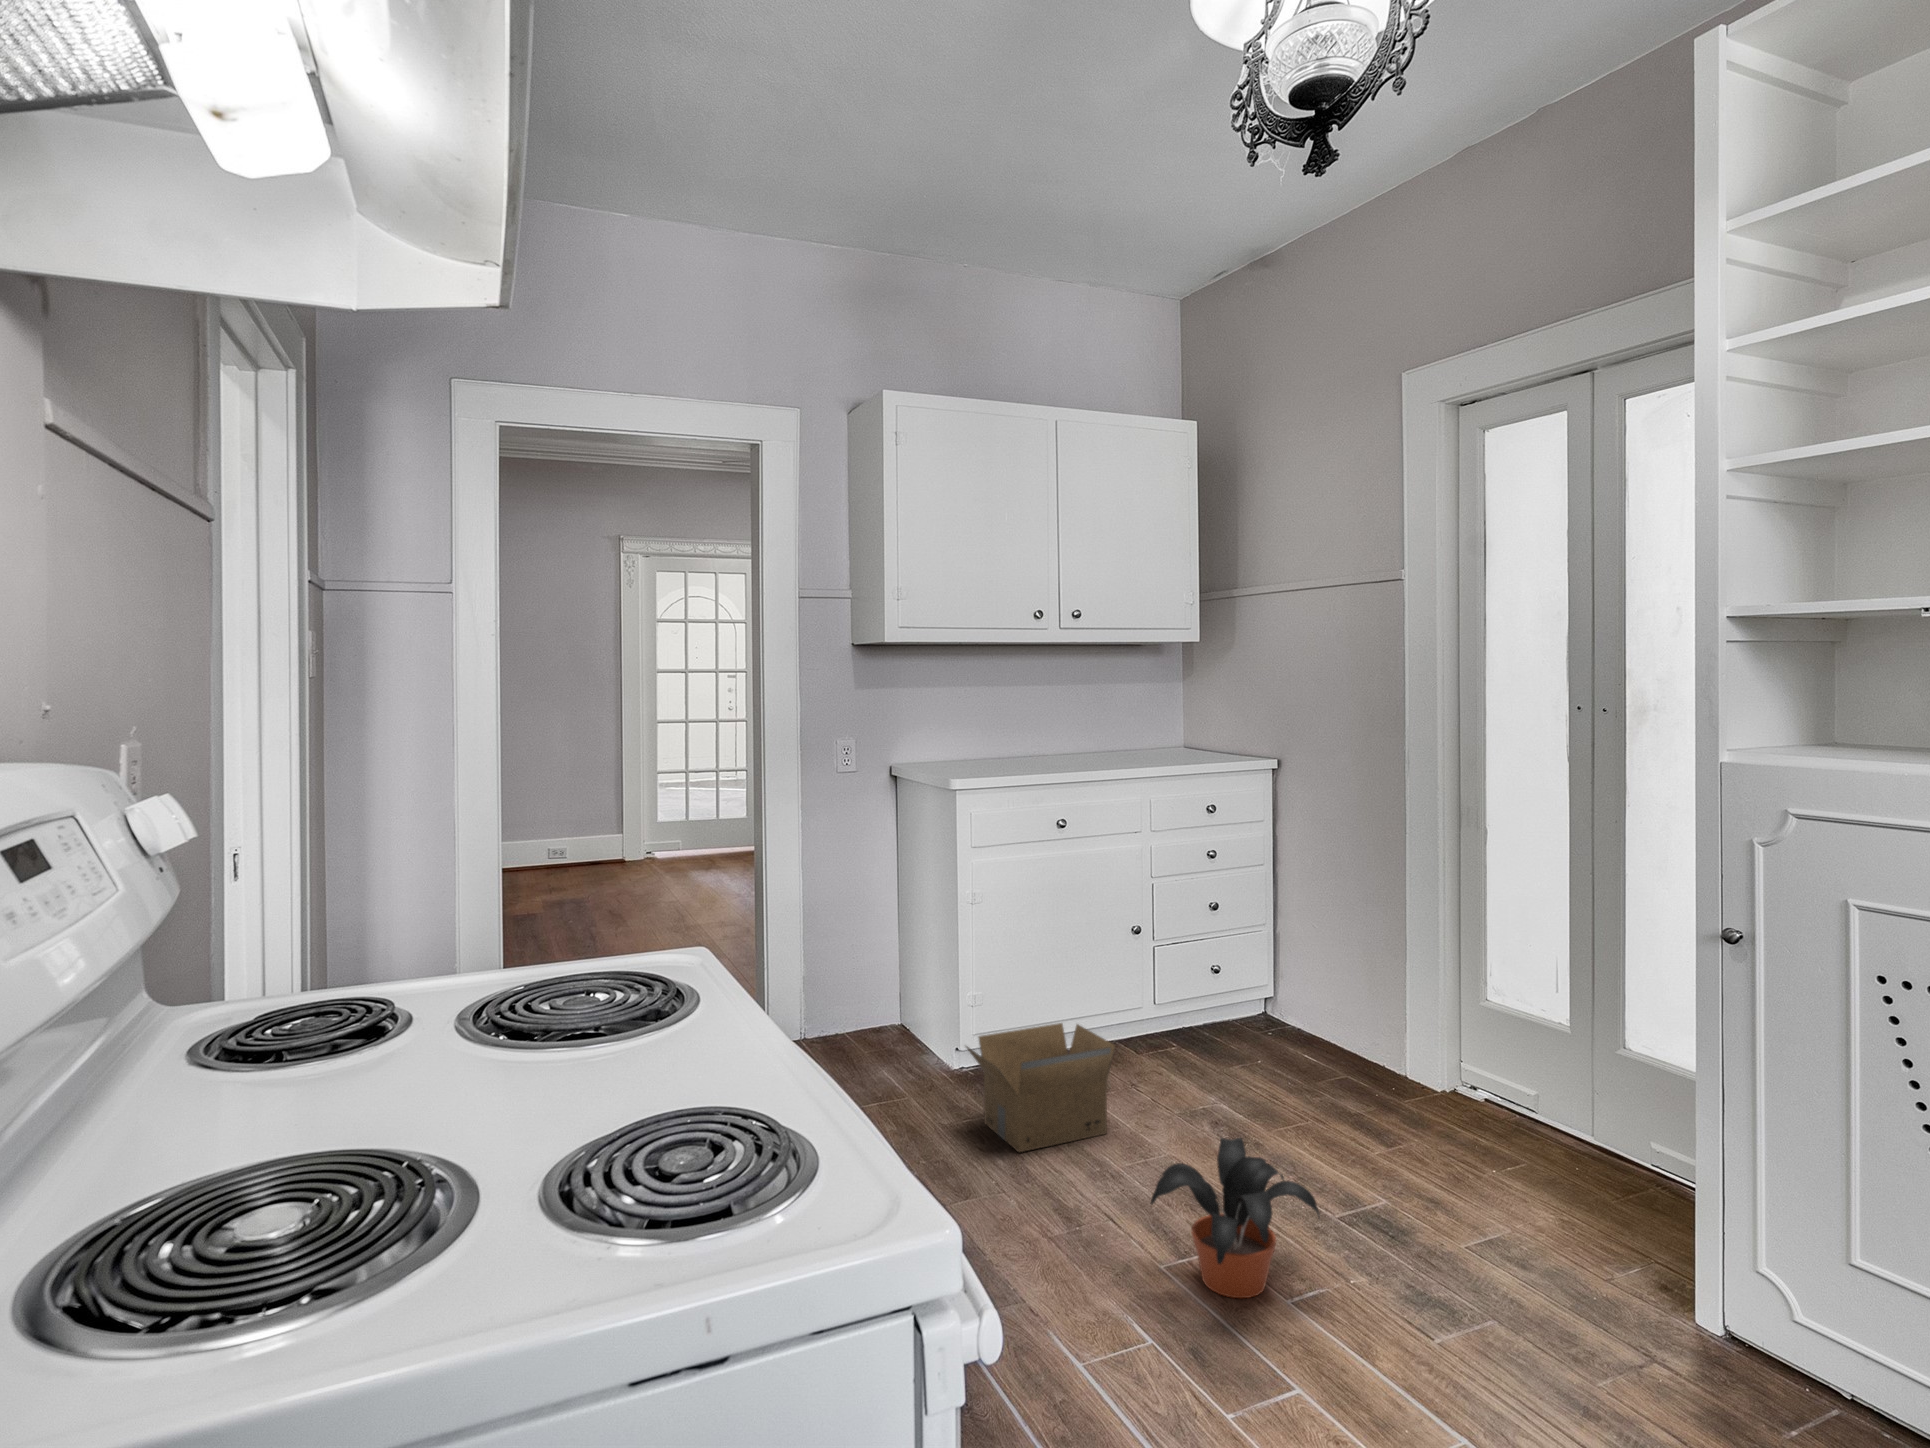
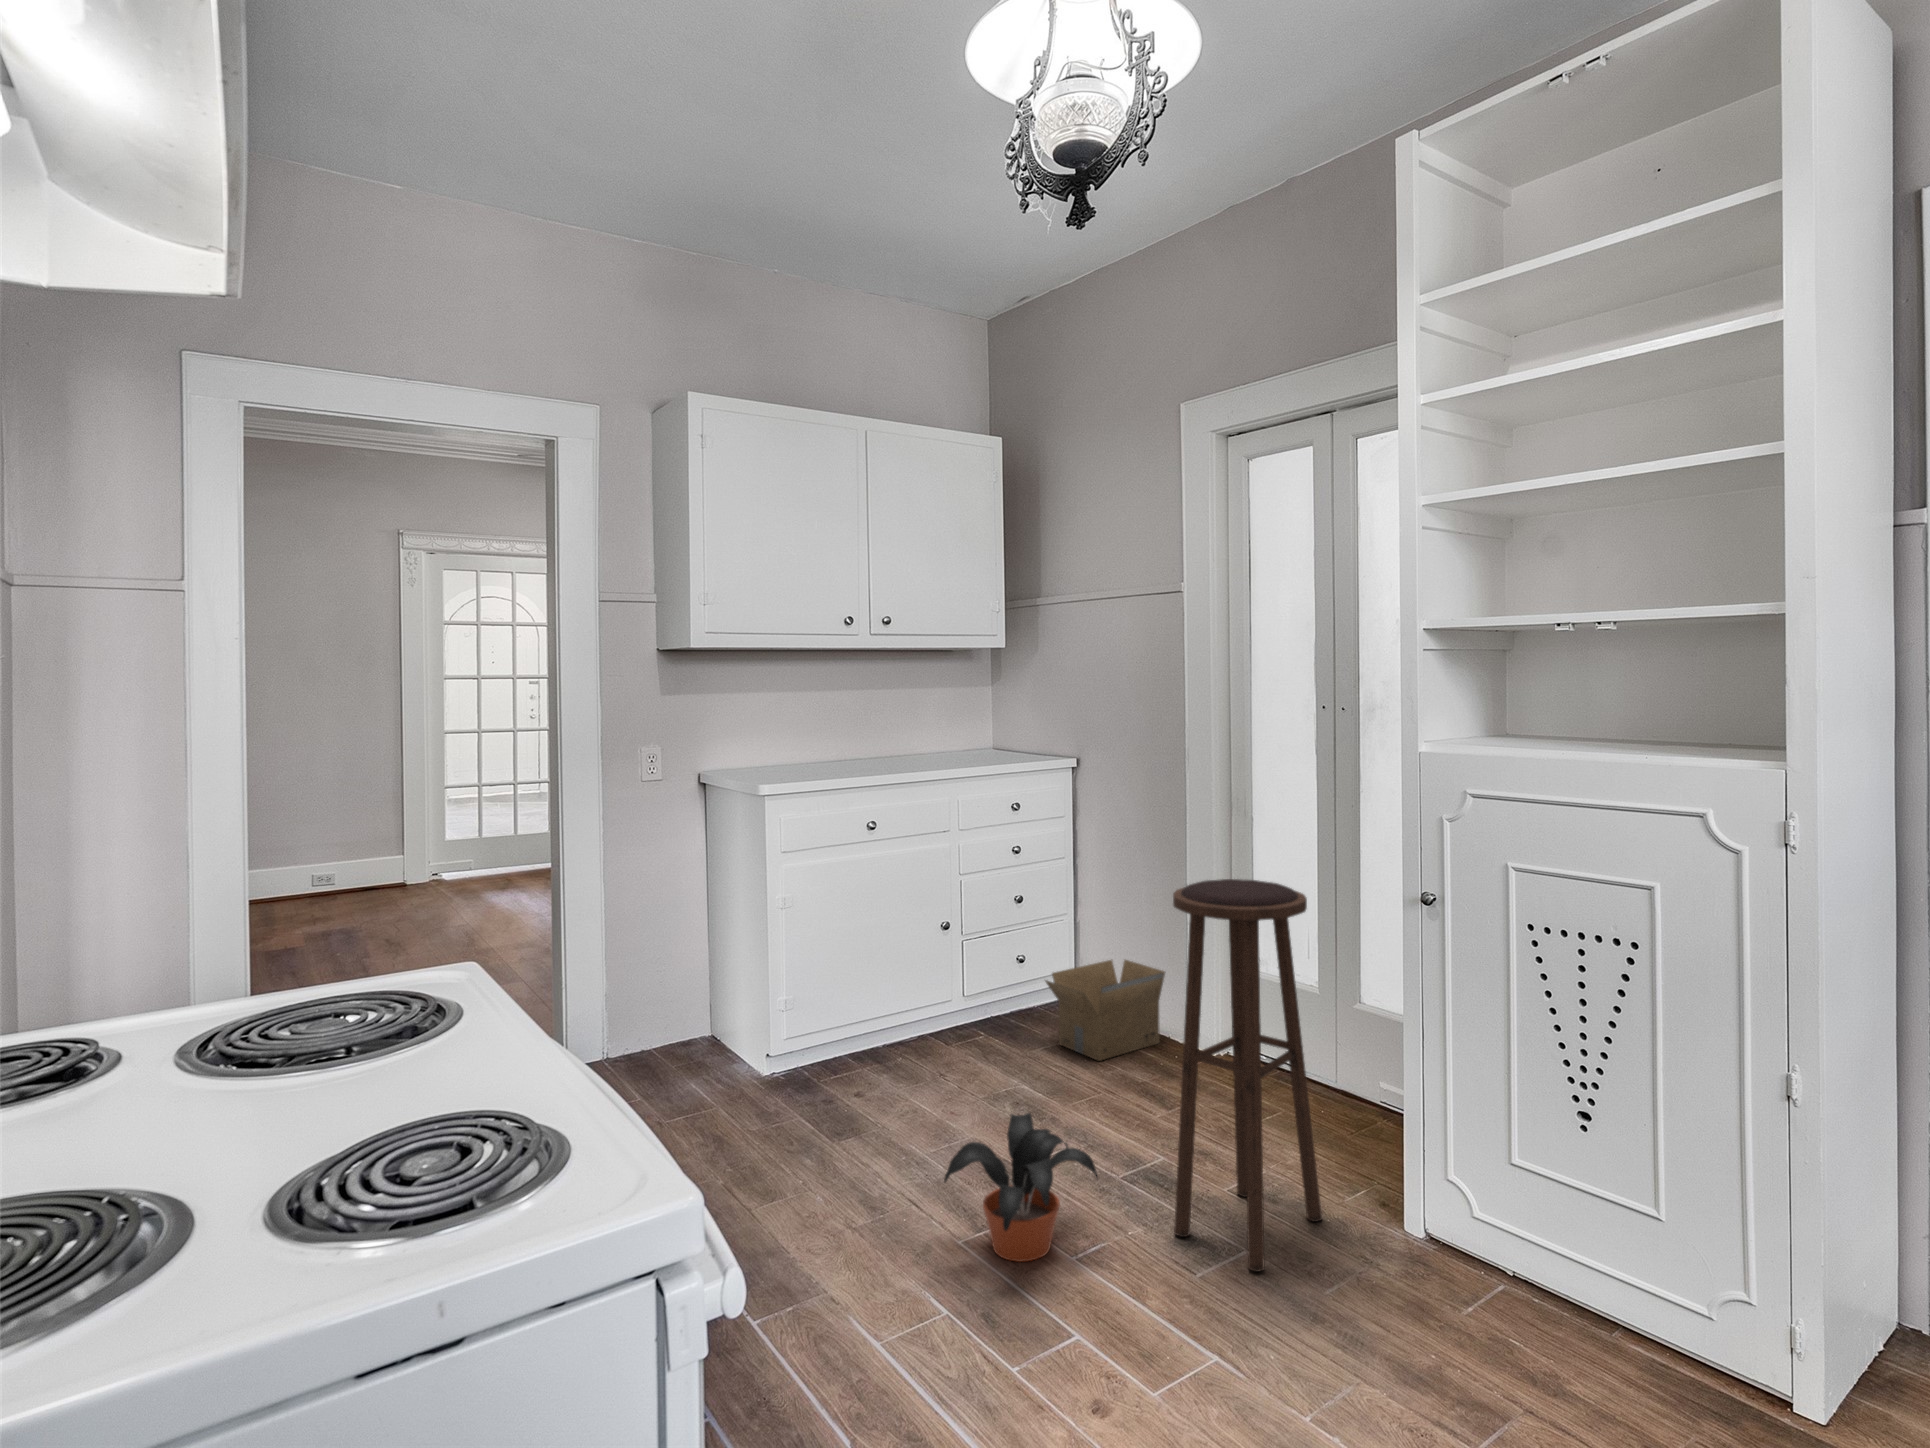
stool: none [1407,899,1586,1345] -> present [1173,879,1322,1272]
cardboard box: present [966,1023,1116,1152] -> present [1045,960,1165,1061]

